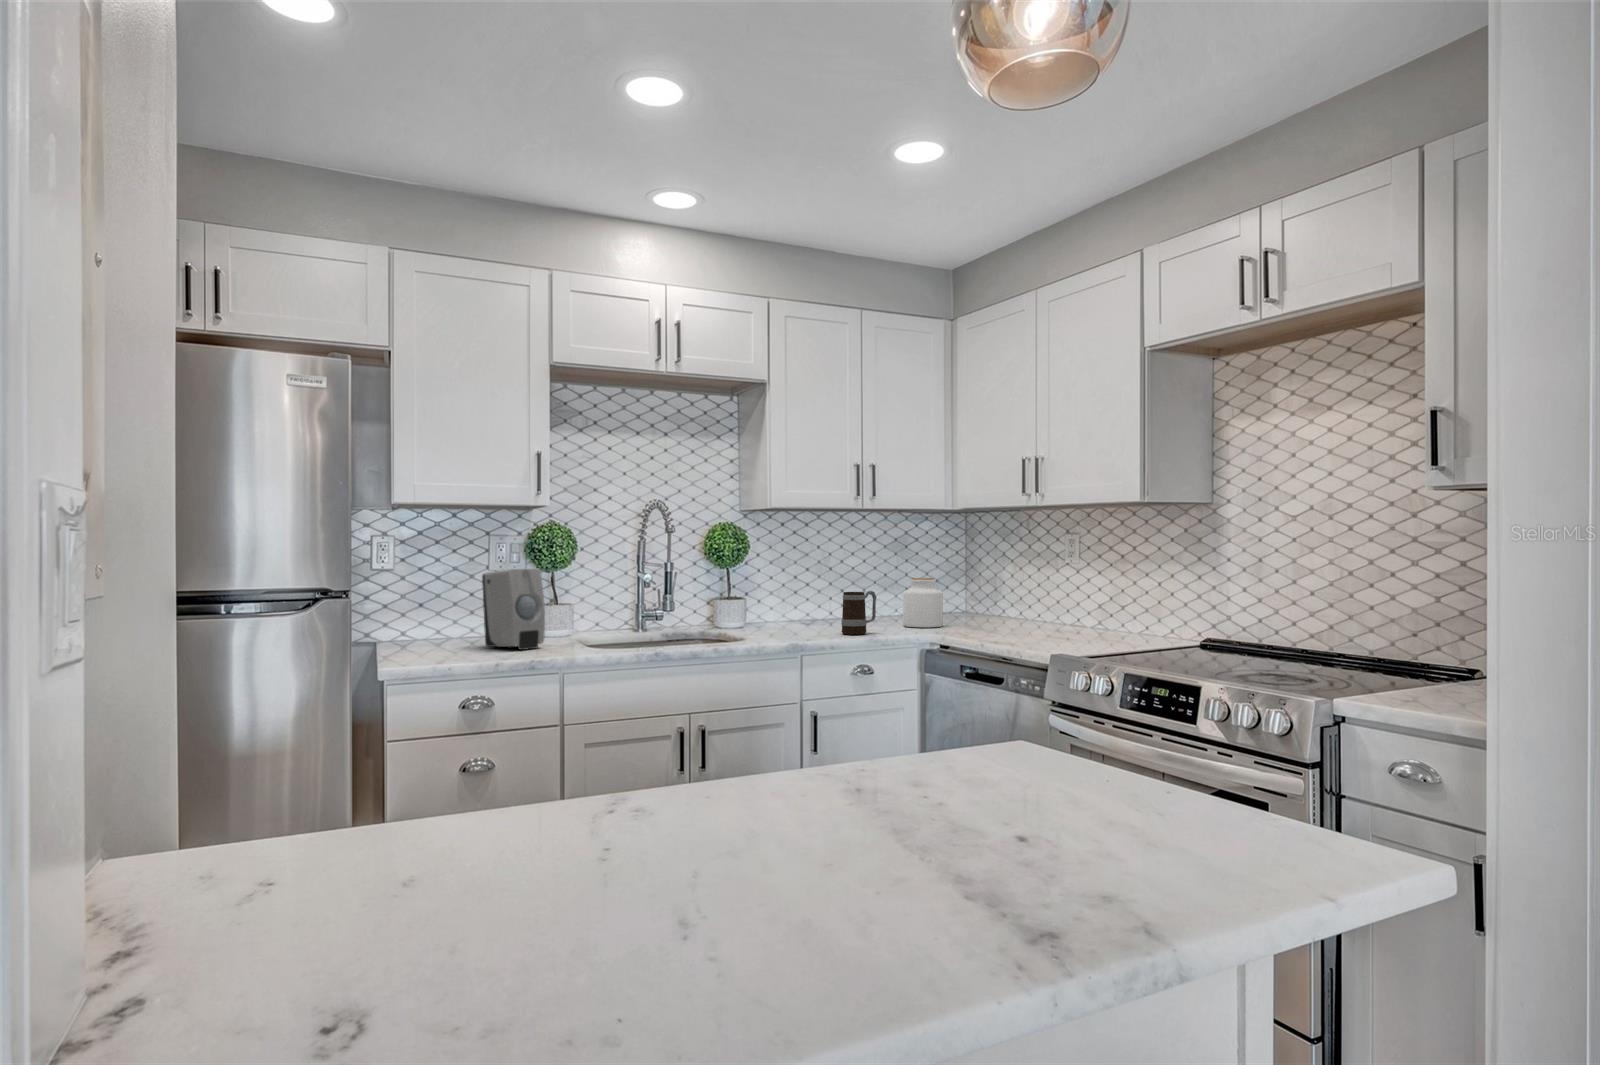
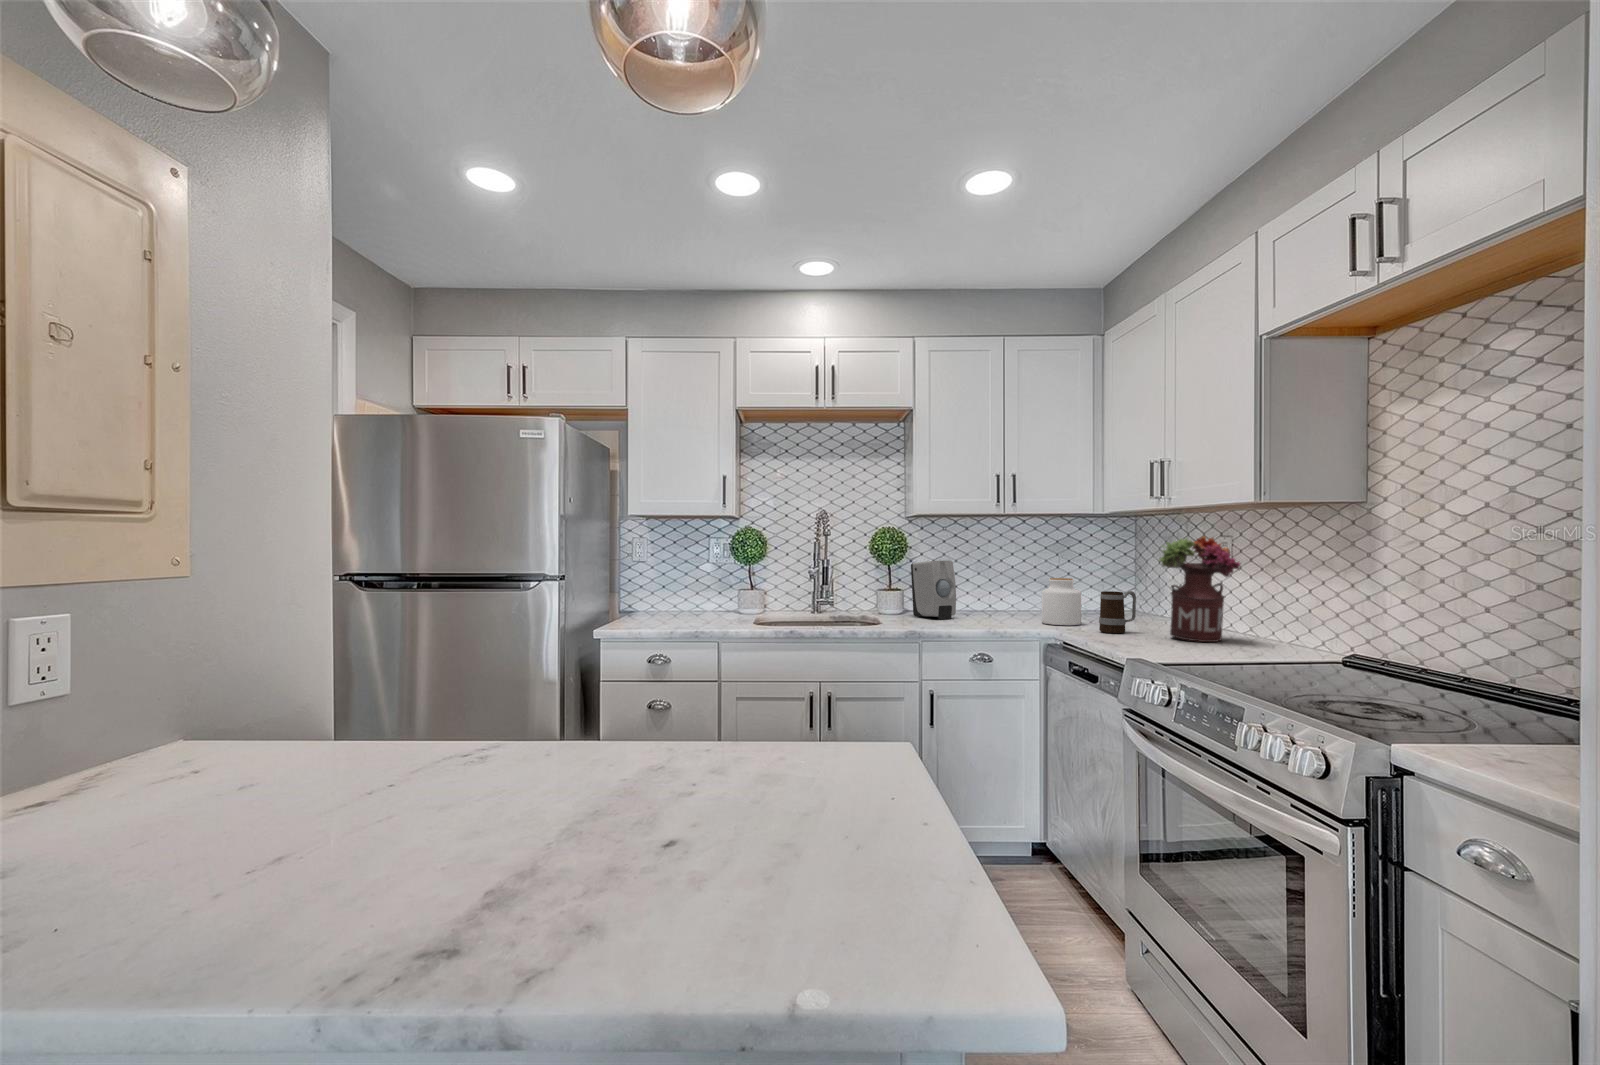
flower arrangement: none [1033,533,1105,635] -> present [1159,536,1241,642]
soap dispenser: present [482,569,545,650] -> present [911,561,956,619]
mug: present [841,591,876,635] -> present [1099,591,1136,633]

